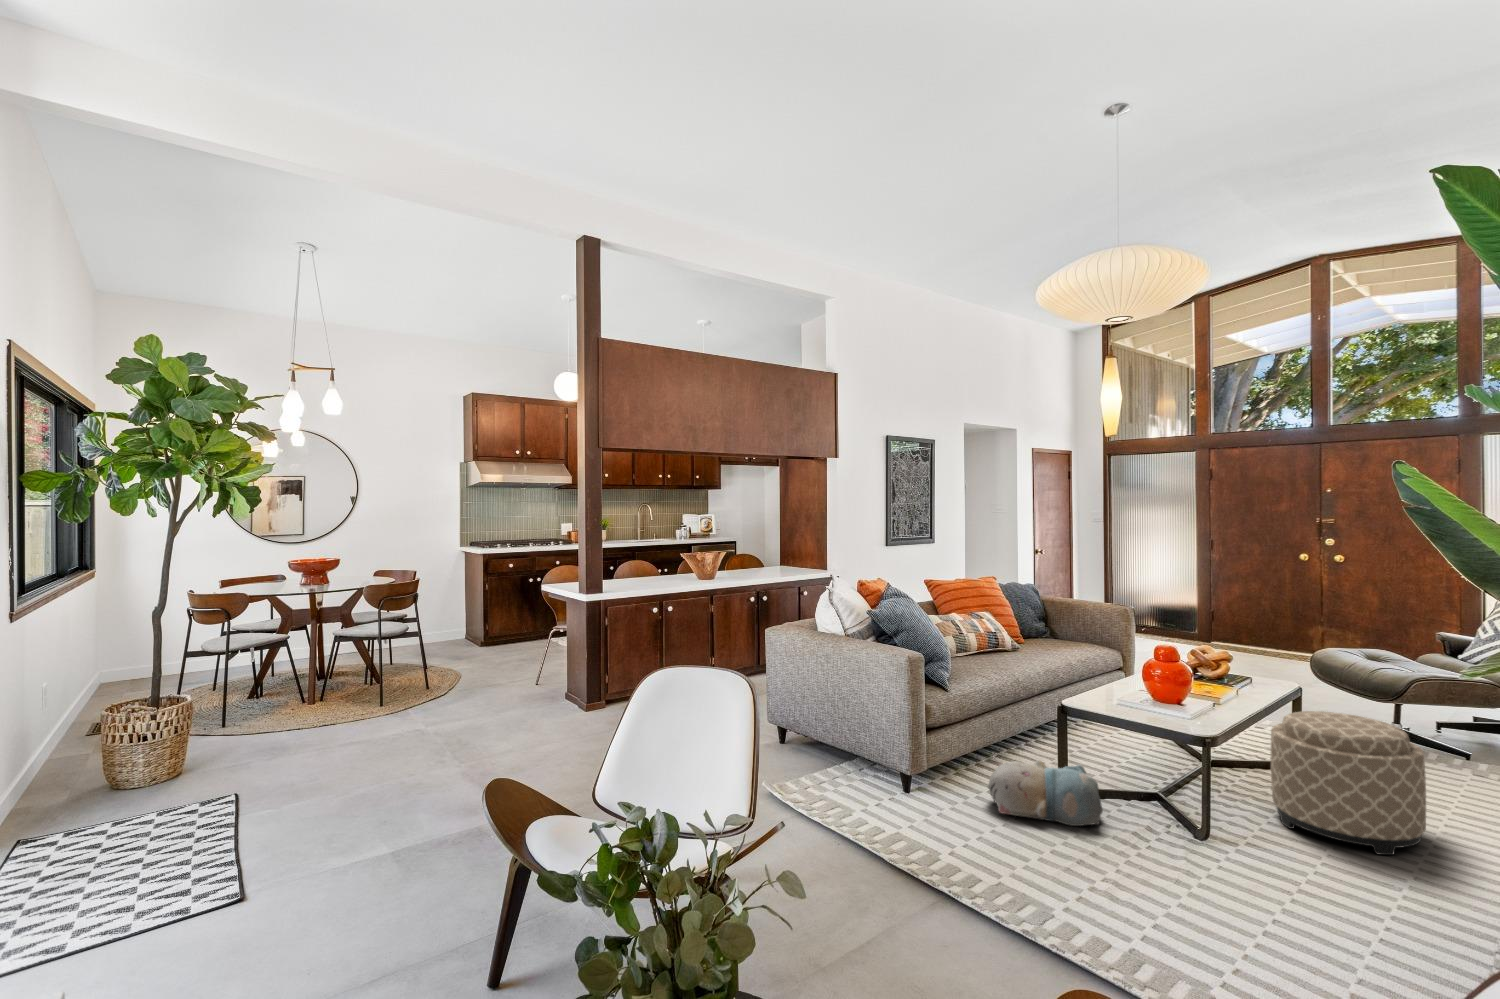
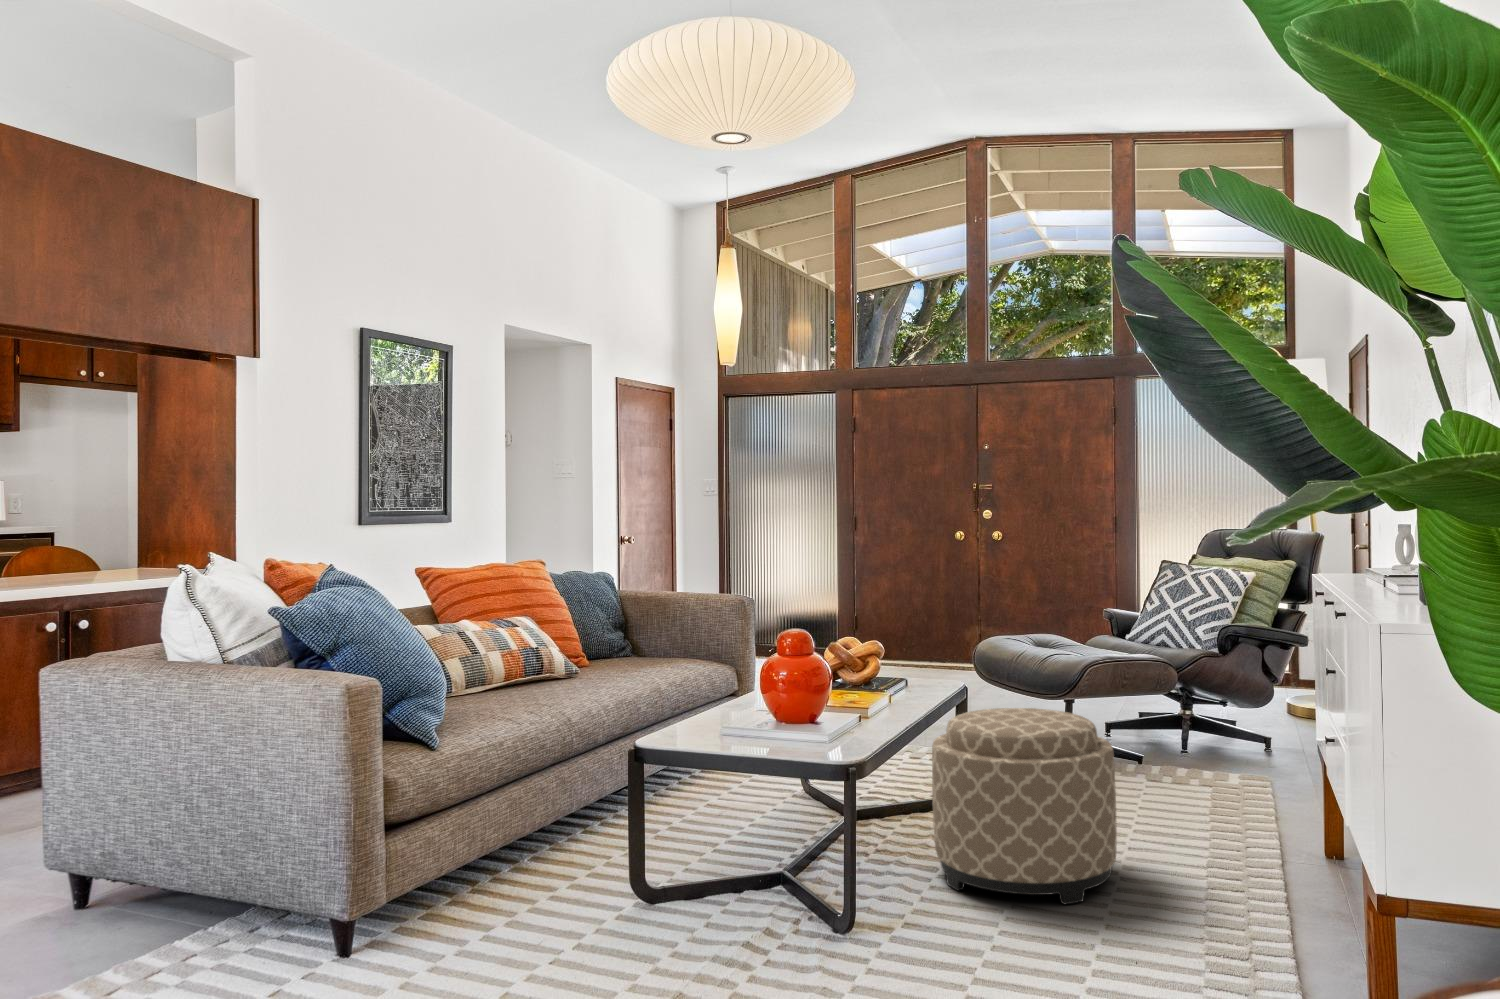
plush toy: present [988,760,1103,826] -> none [502,844,696,957]

